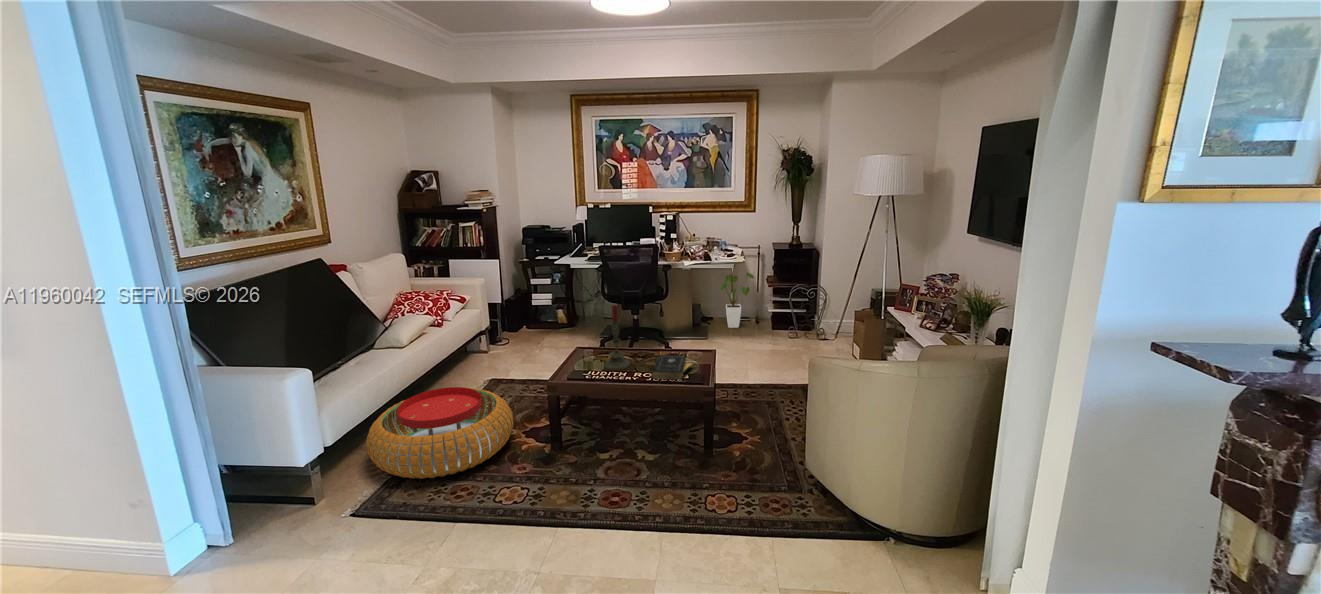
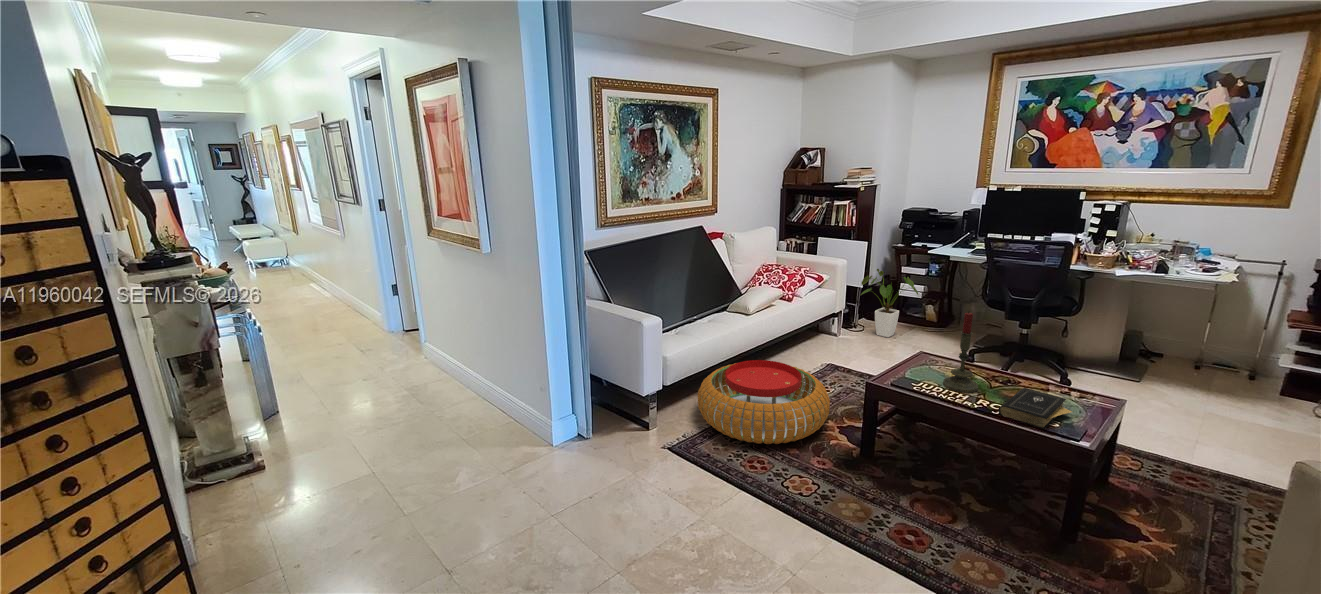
house plant: present [720,273,754,328] -> present [861,269,918,337]

